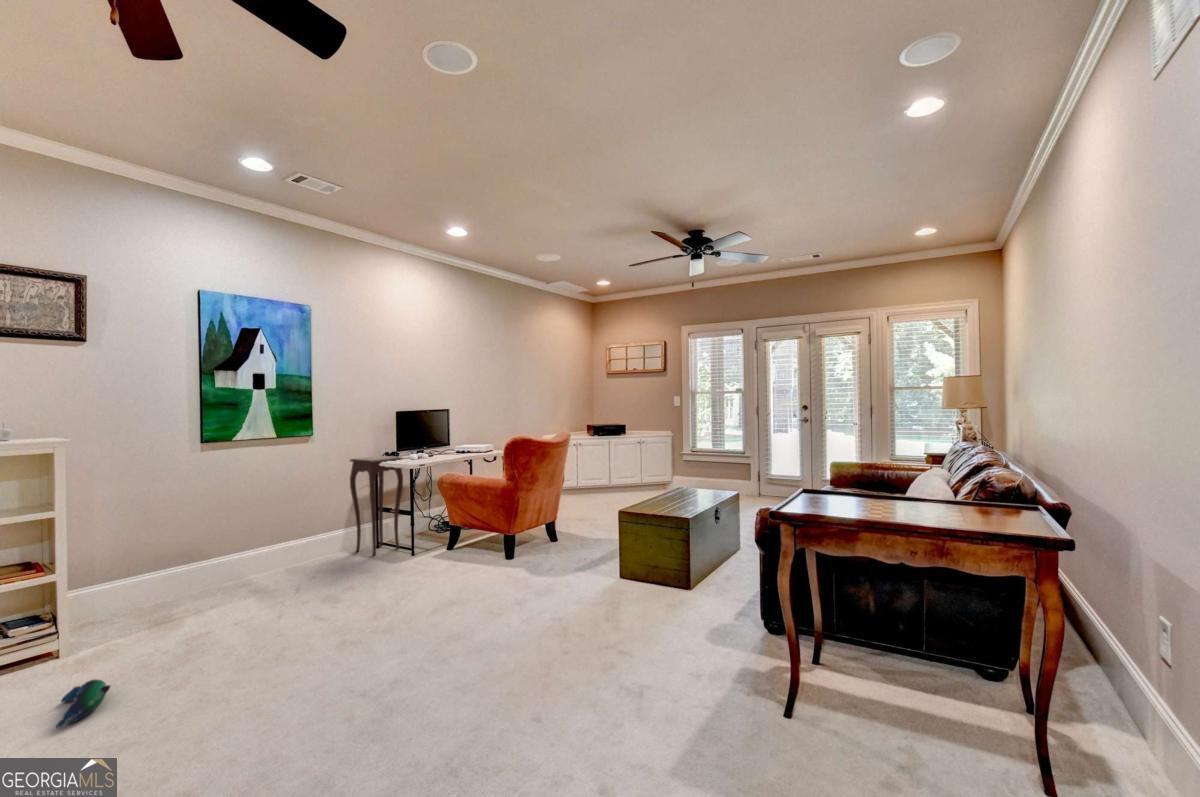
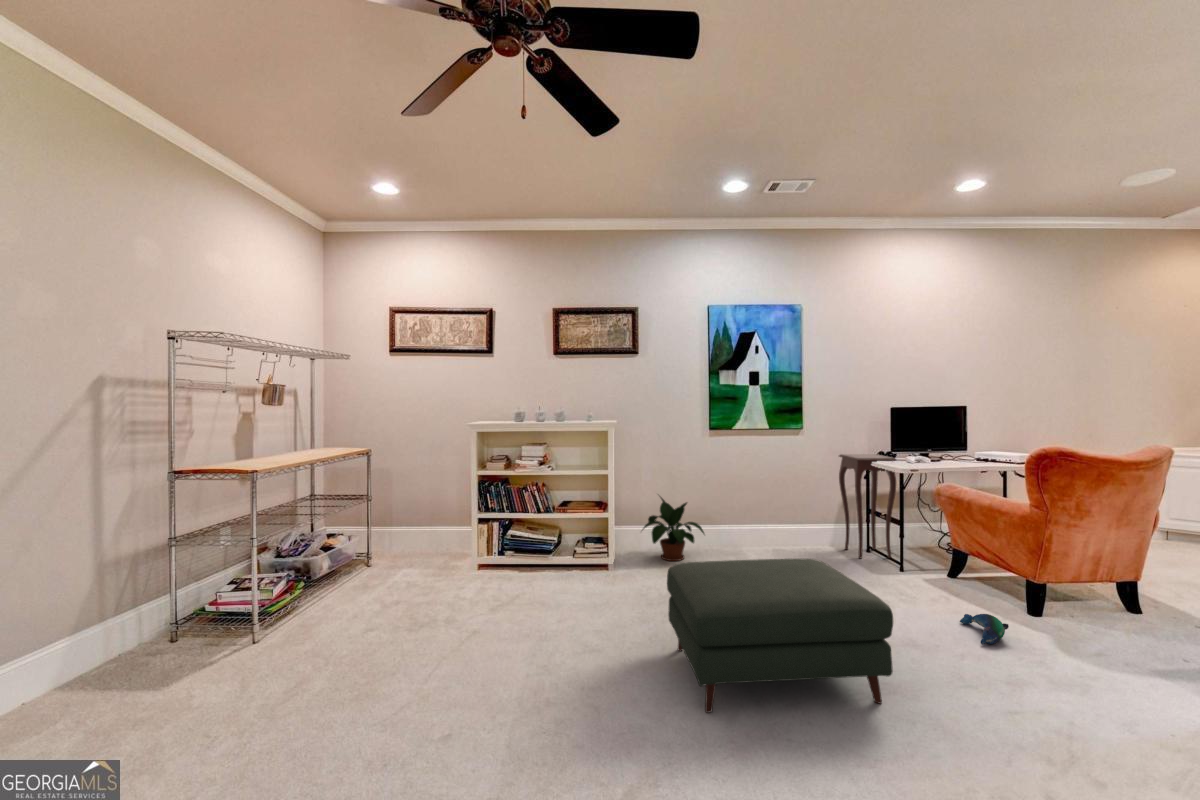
potted plant: none [96,534,205,622] -> present [643,497,704,561]
ottoman: none [225,554,460,730] -> present [667,559,893,713]
plush toy: present [56,679,110,728] -> present [960,614,1009,645]

